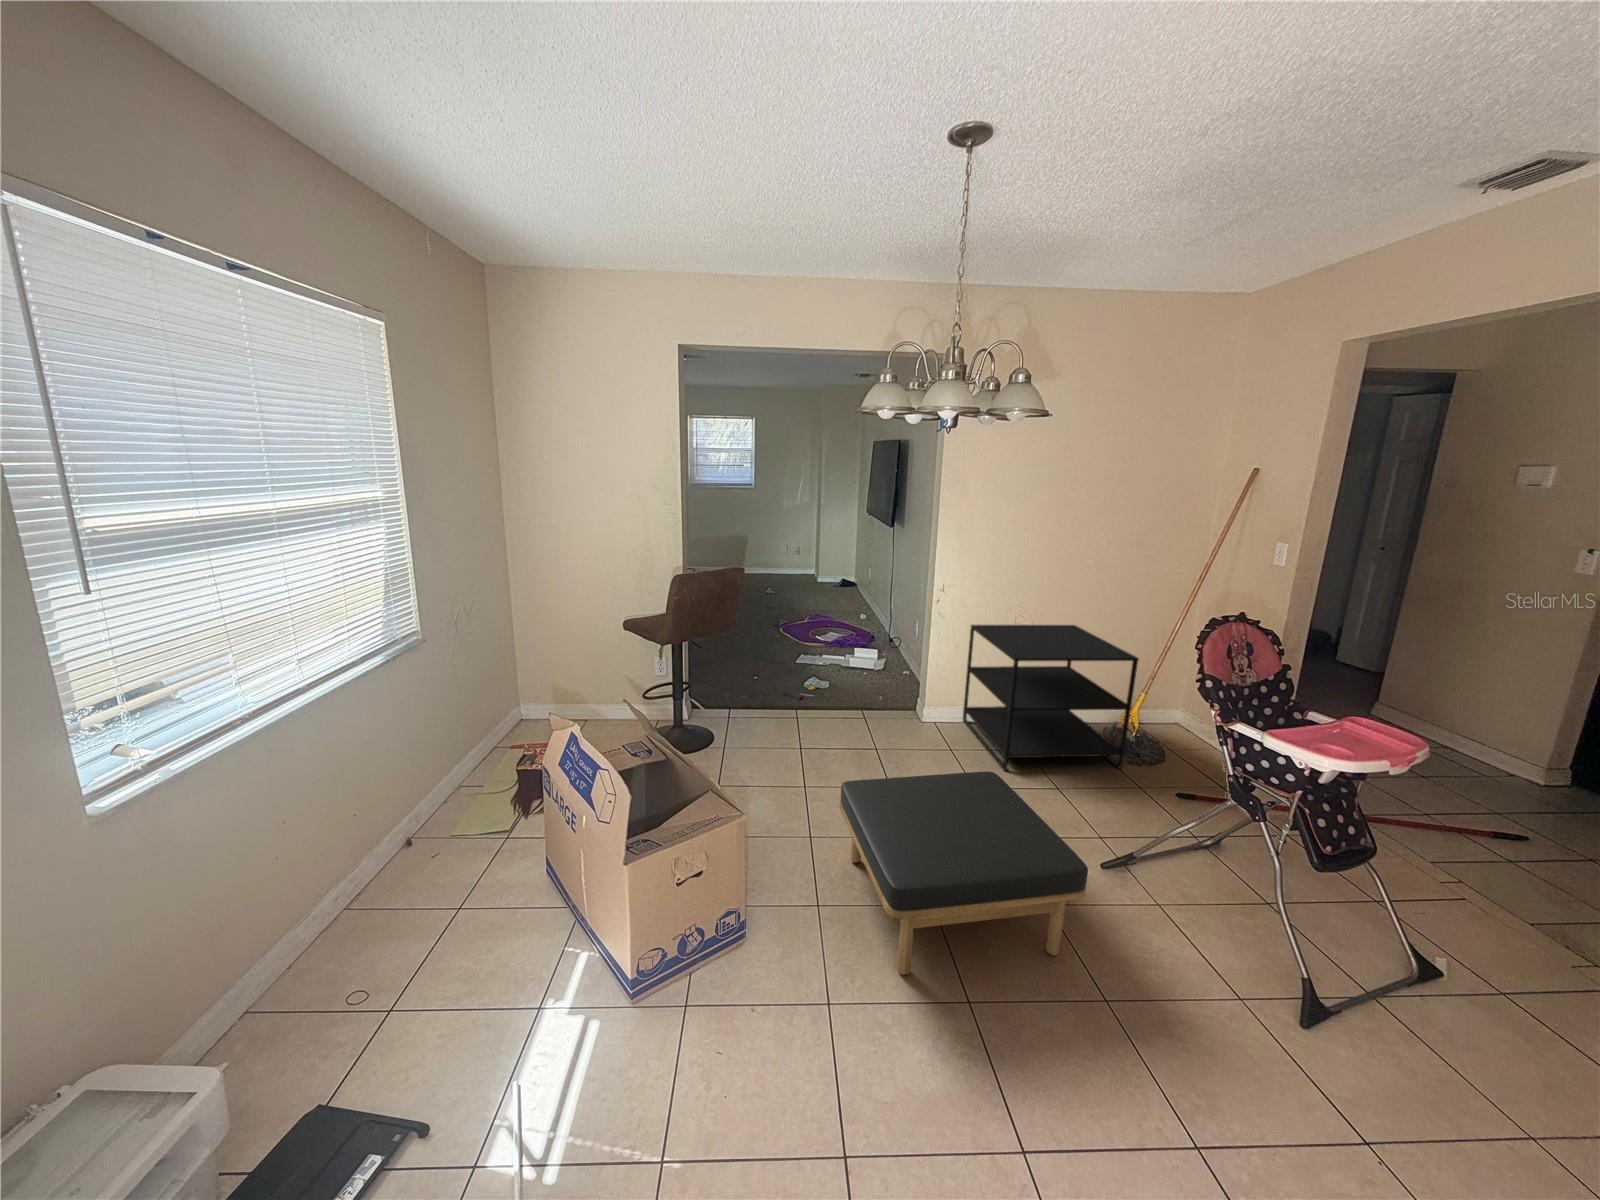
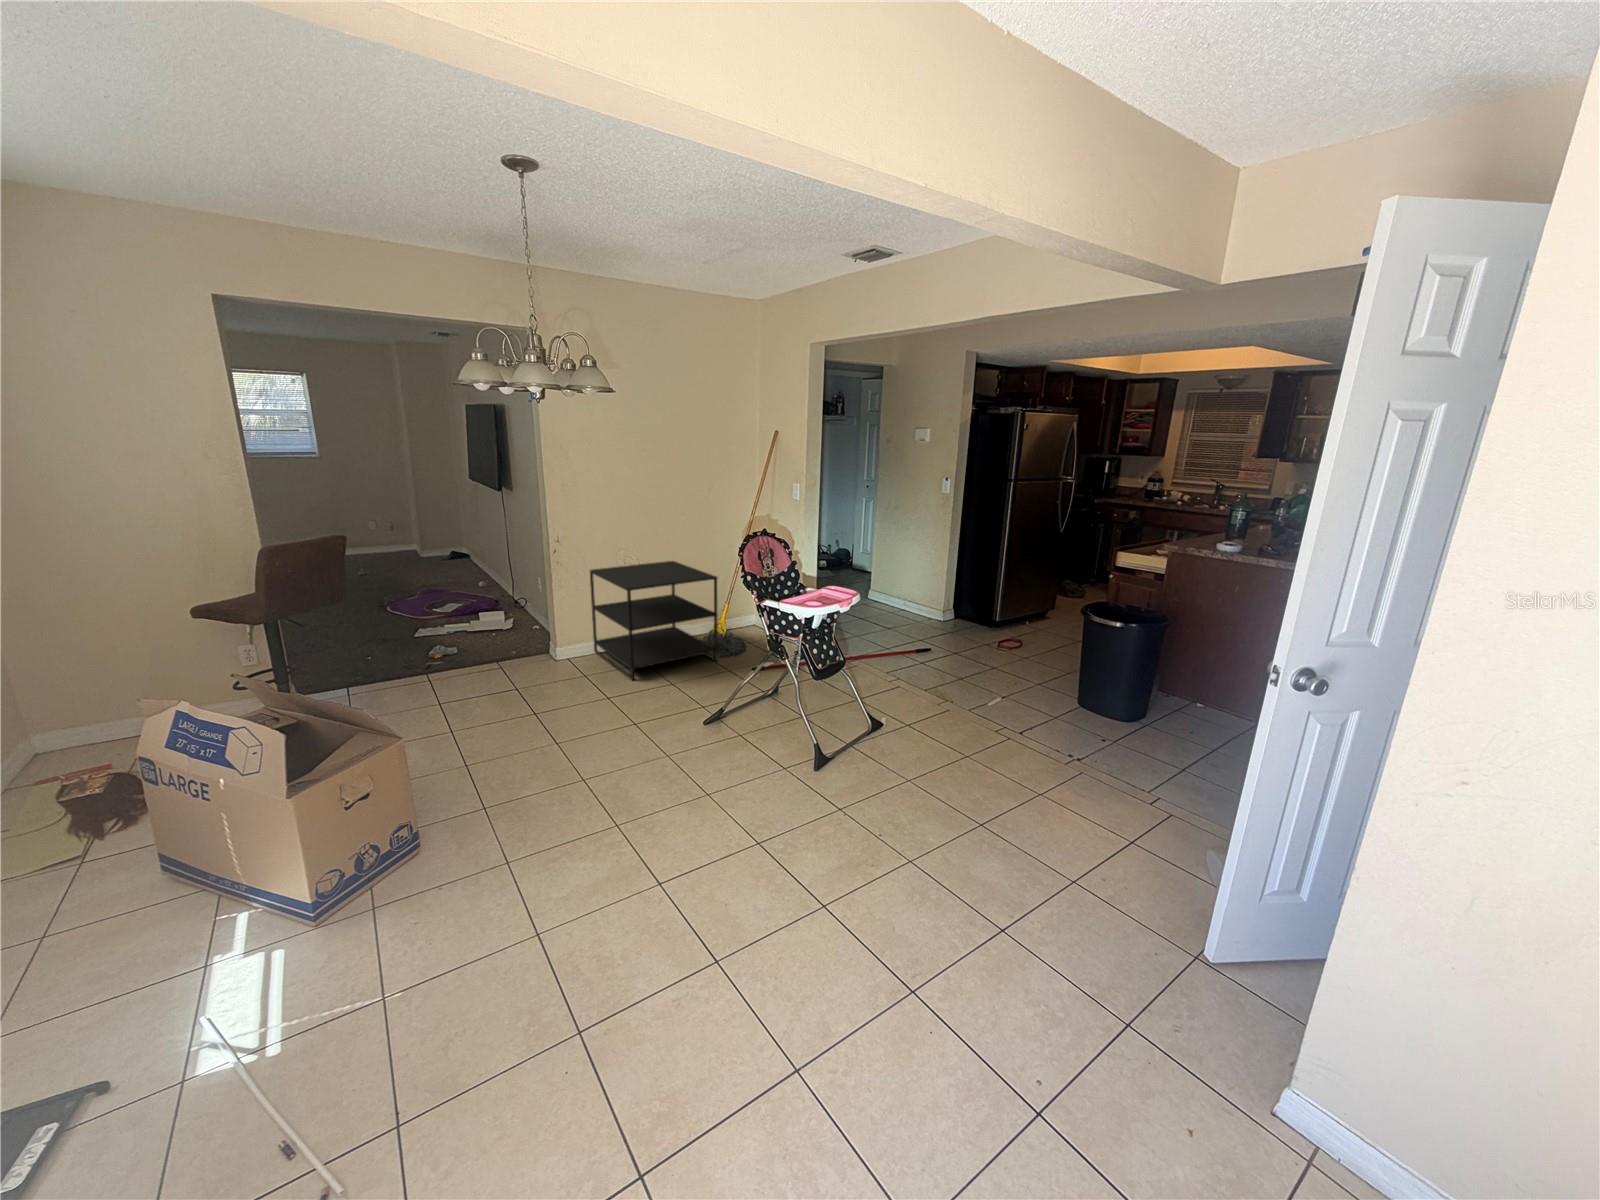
ottoman: present [839,771,1088,975] -> none [492,673,690,825]

